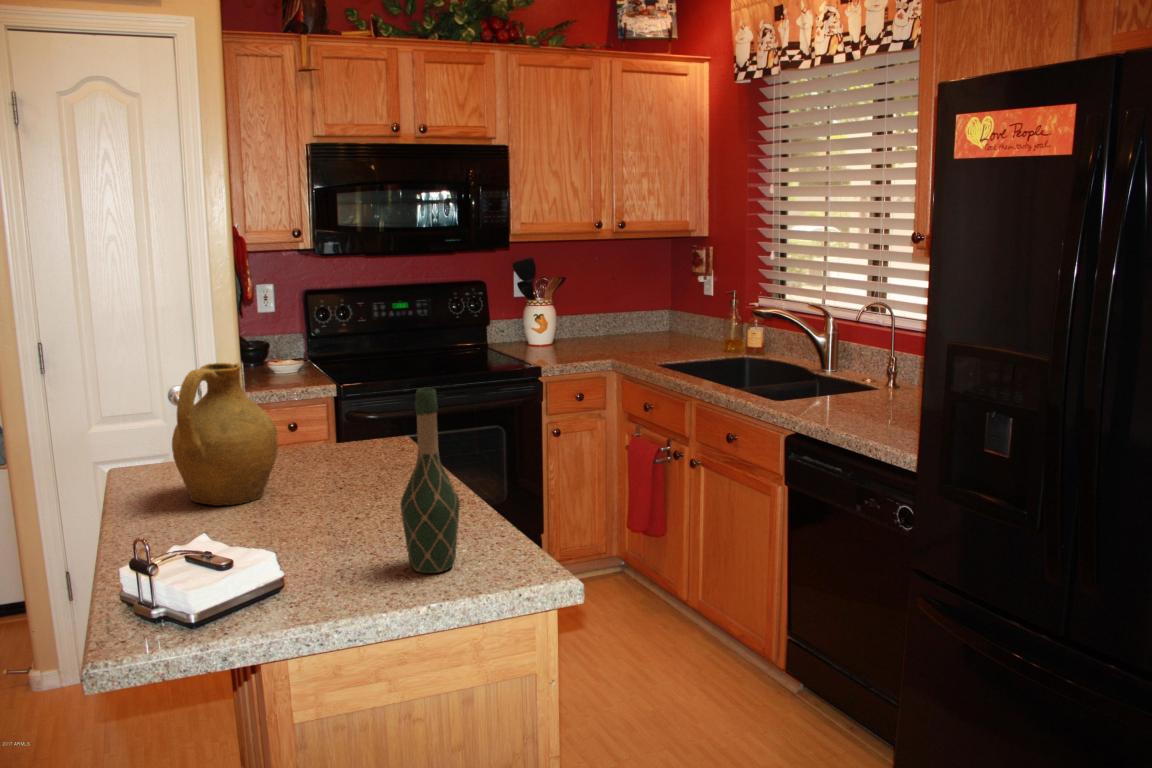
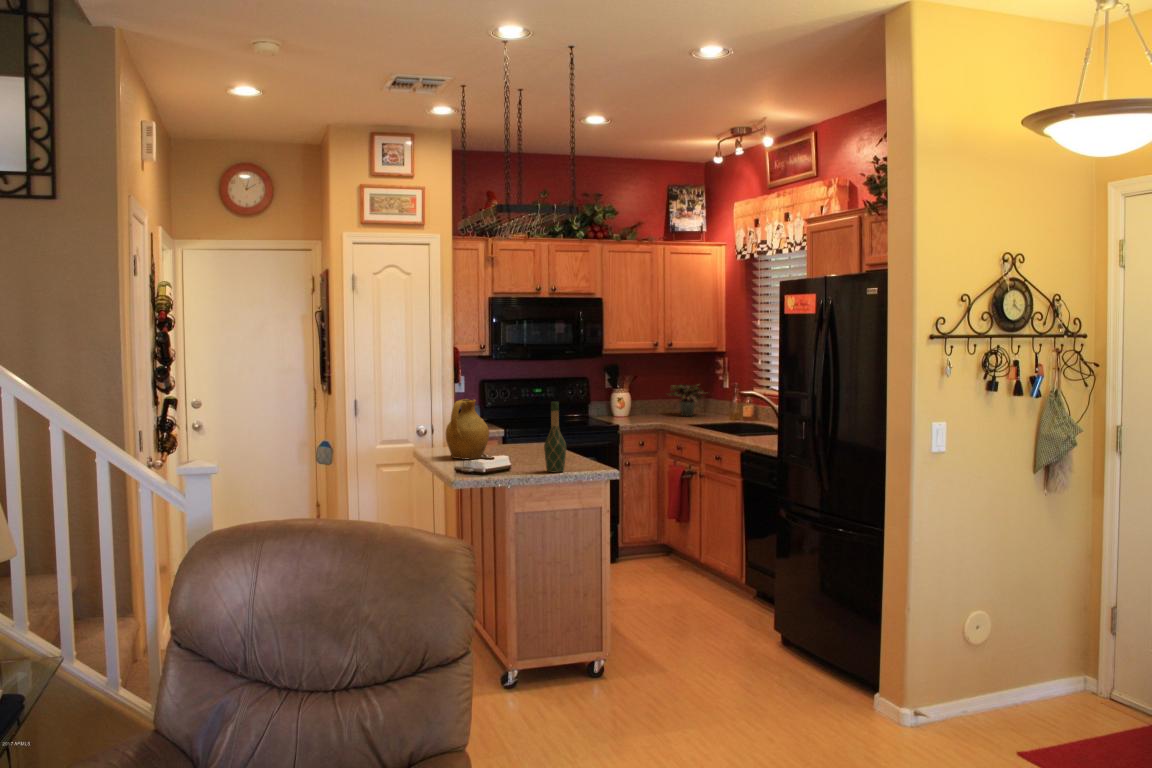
potted plant: none [610,291,685,344] -> present [667,384,706,416]

